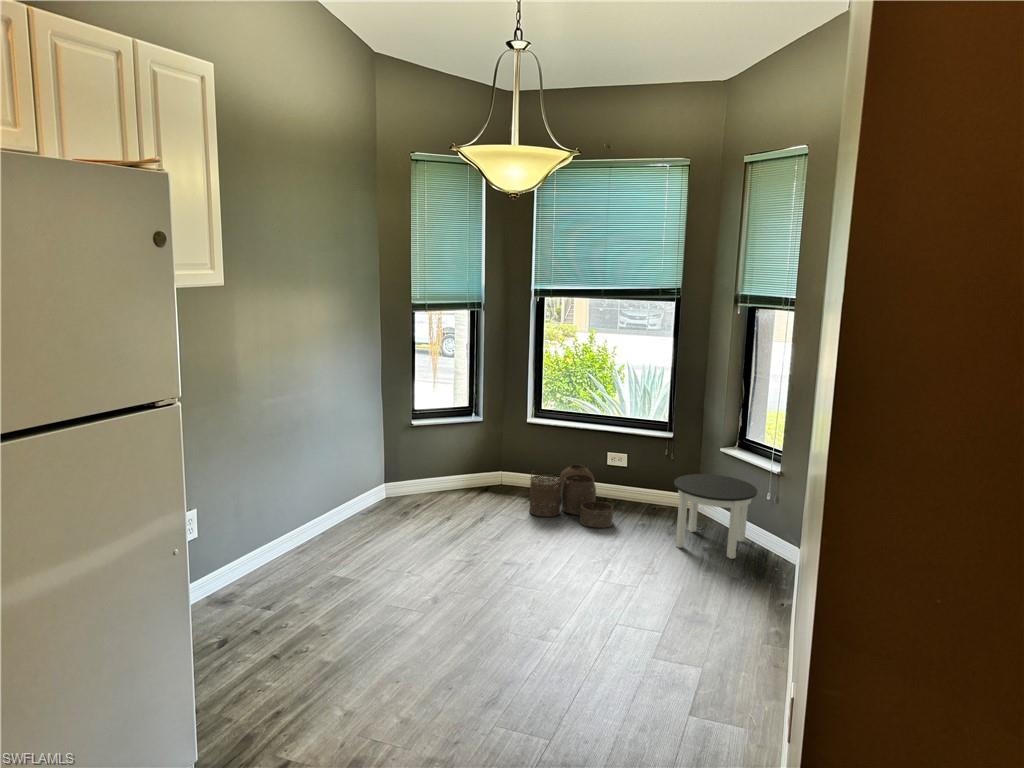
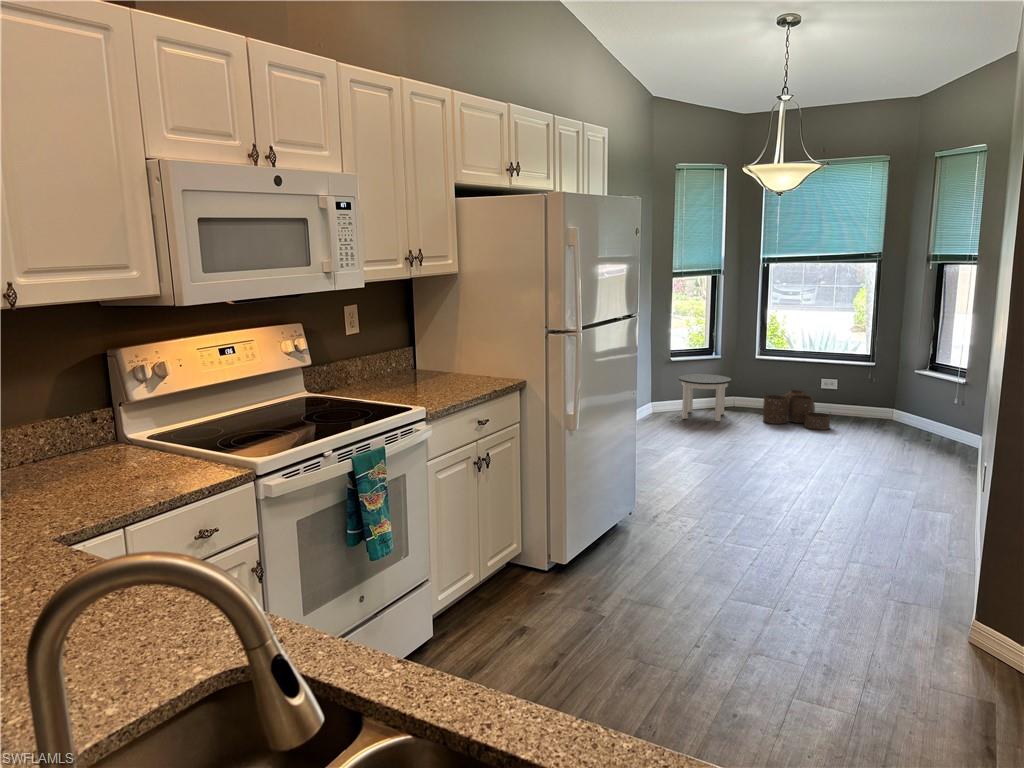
round table: present [674,474,757,559] -> present [679,374,731,421]

